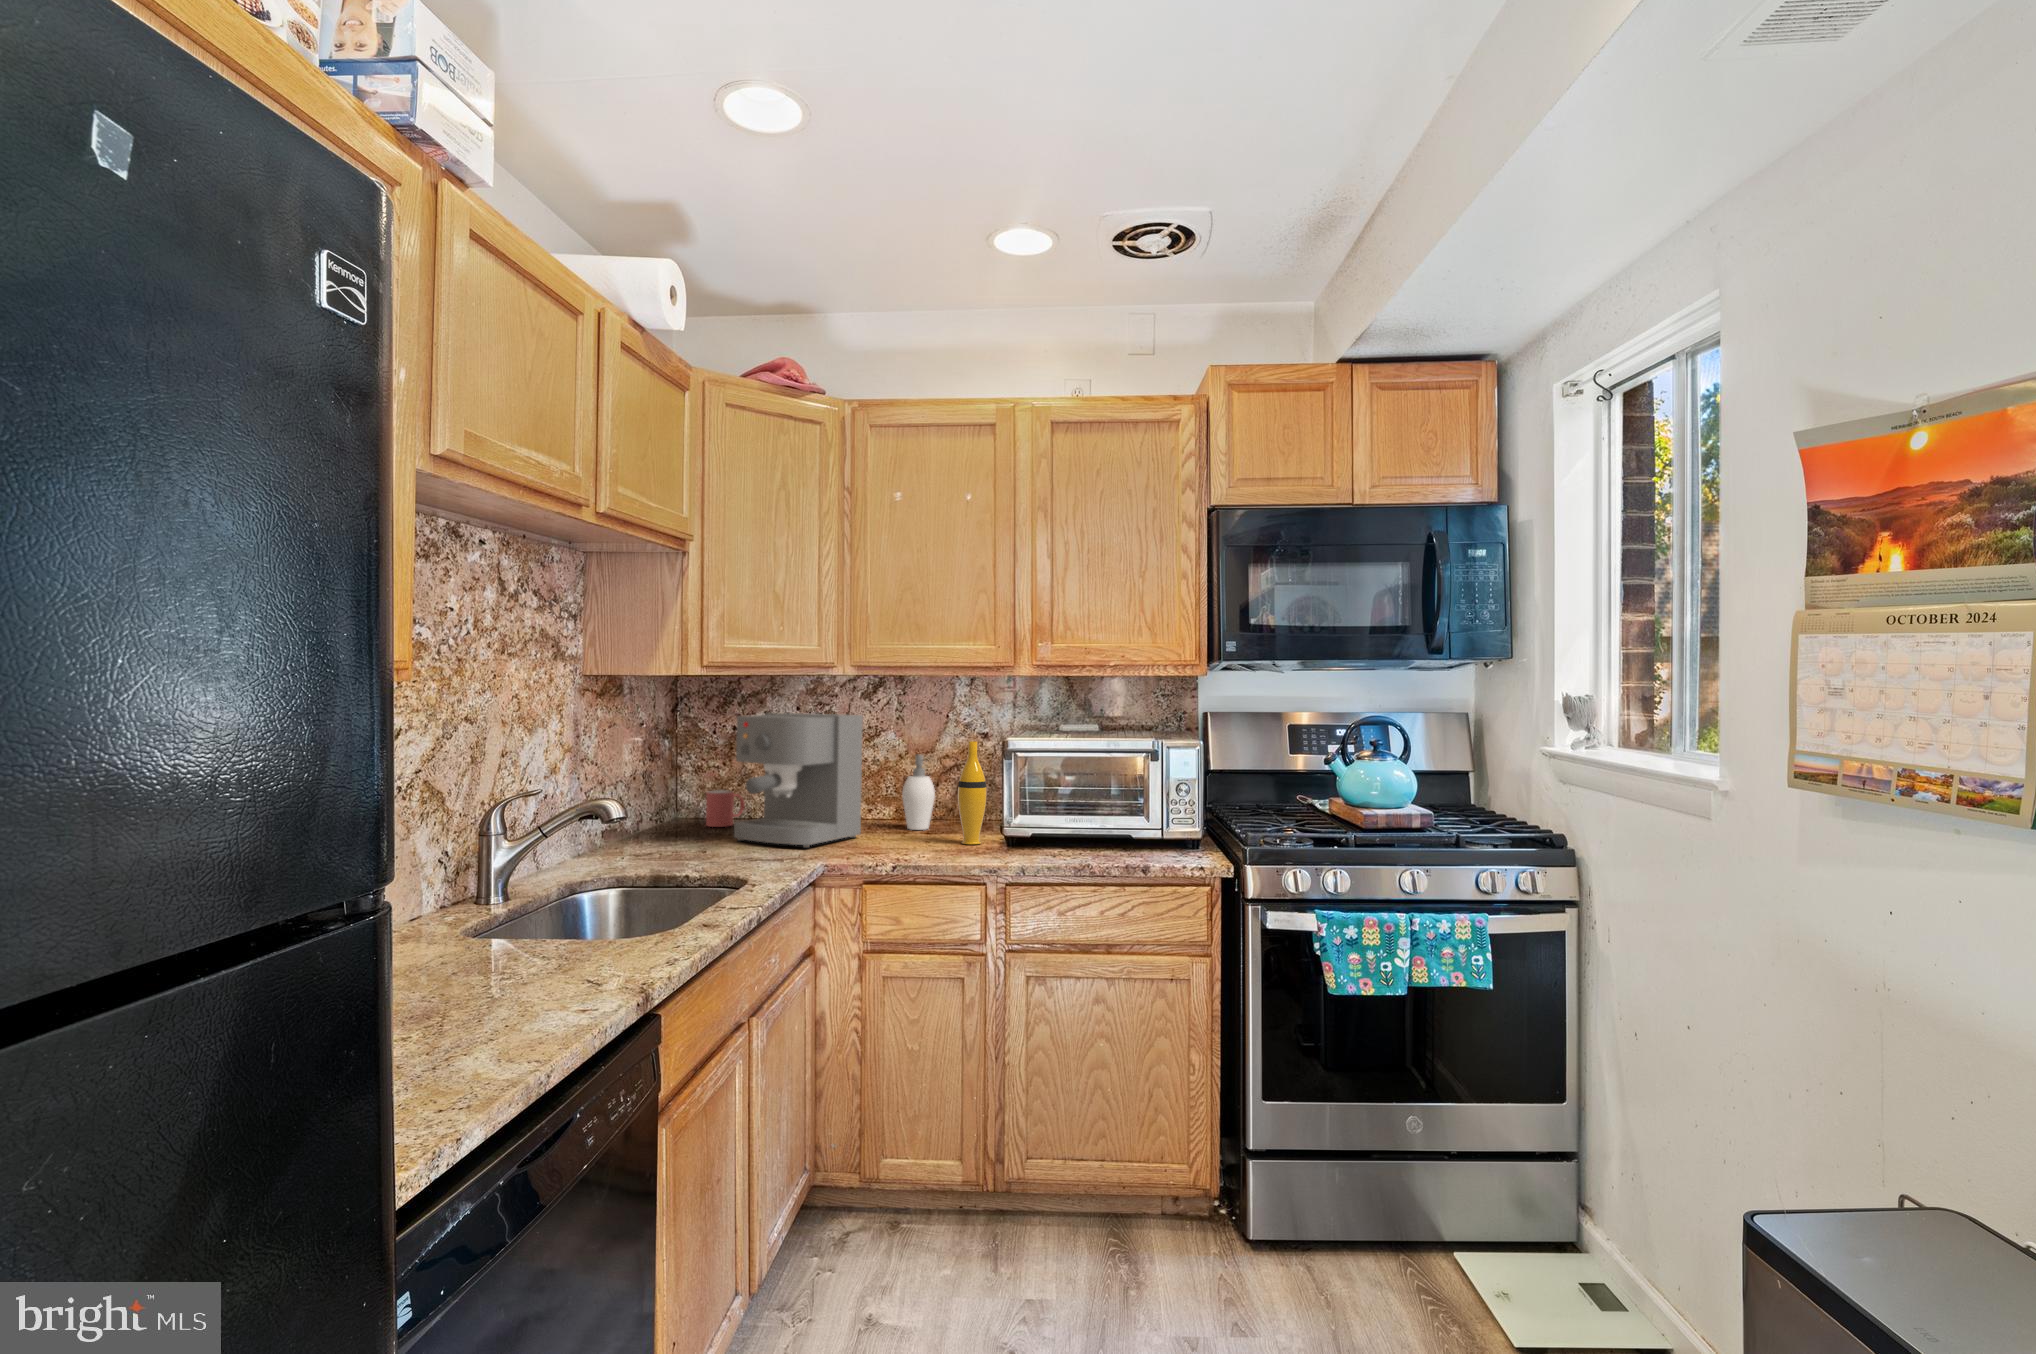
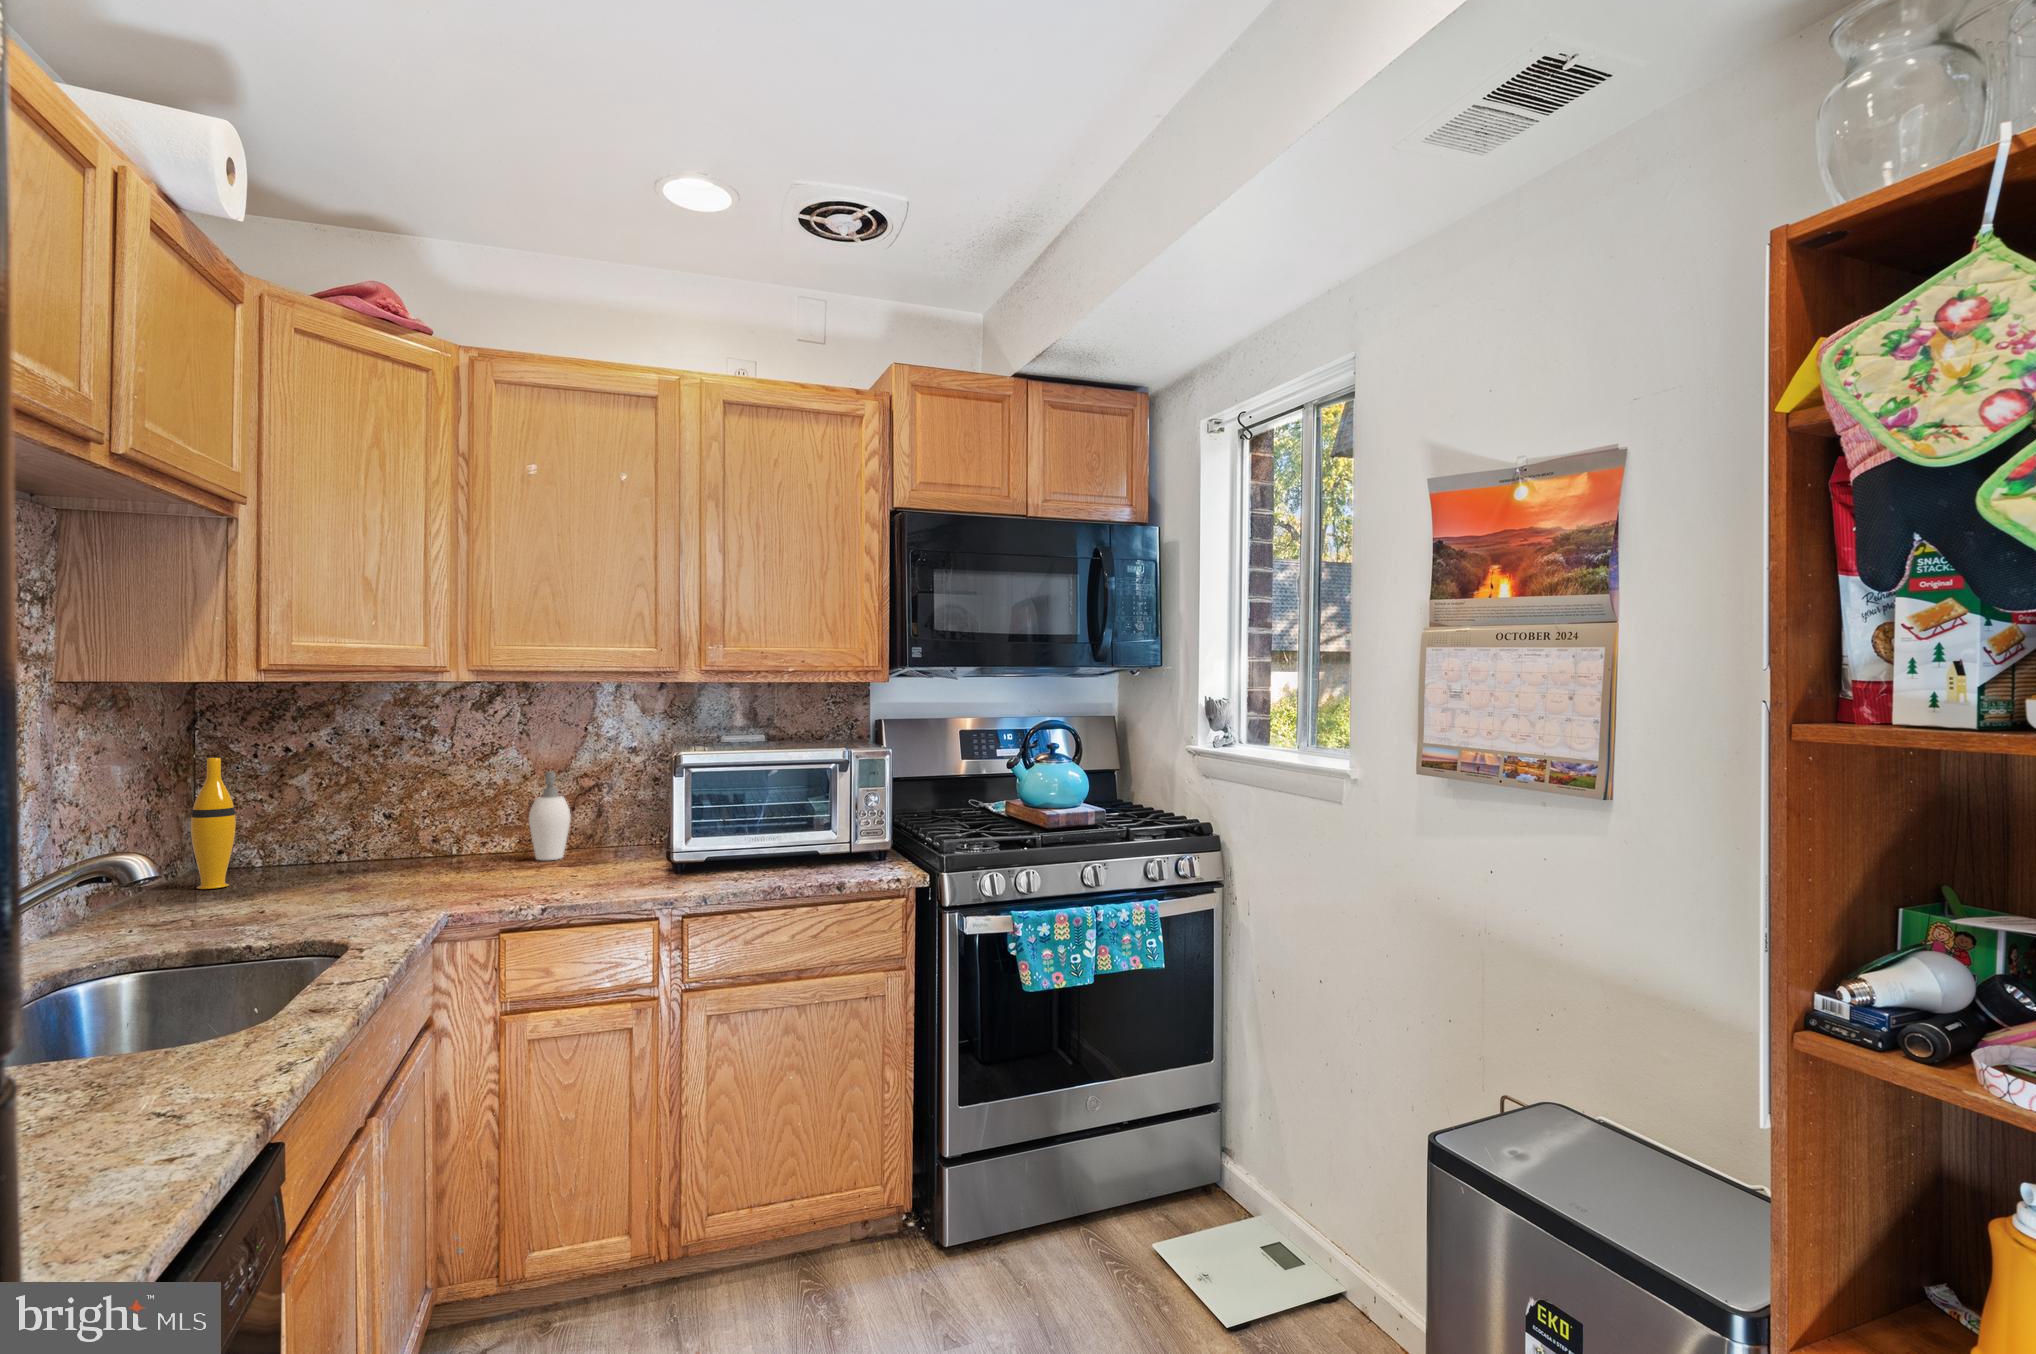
coffee maker: present [734,713,863,848] -> none [304,728,481,895]
vase: present [958,741,987,844] -> present [191,758,236,889]
mug: present [706,790,745,827] -> none [251,828,308,877]

